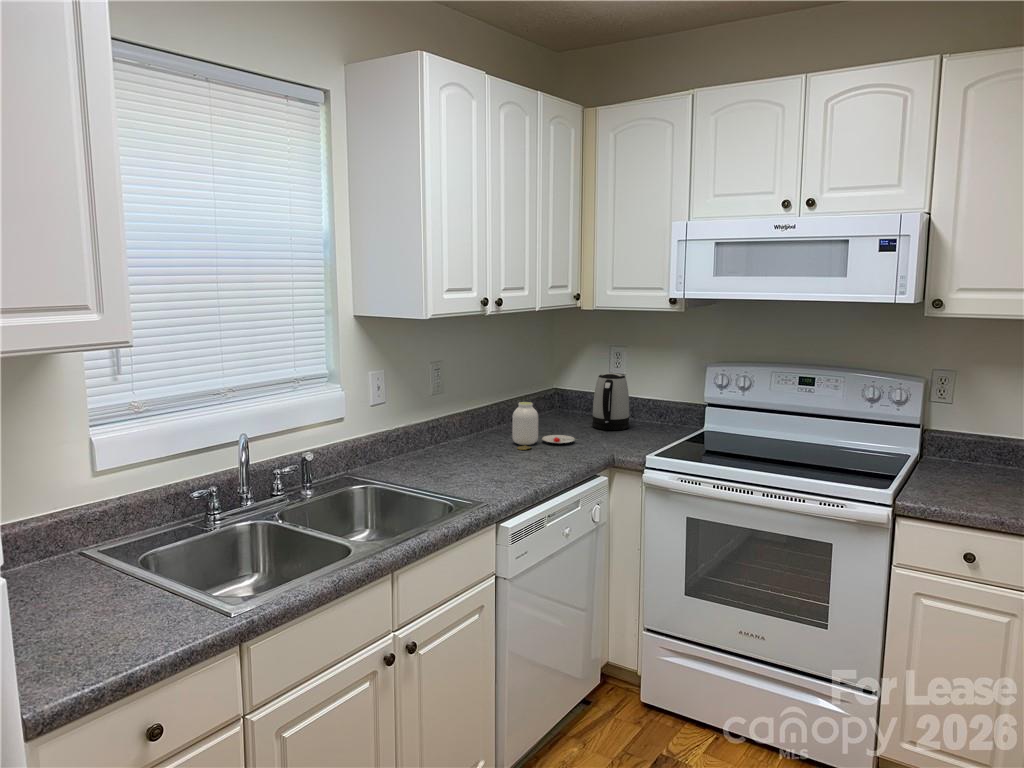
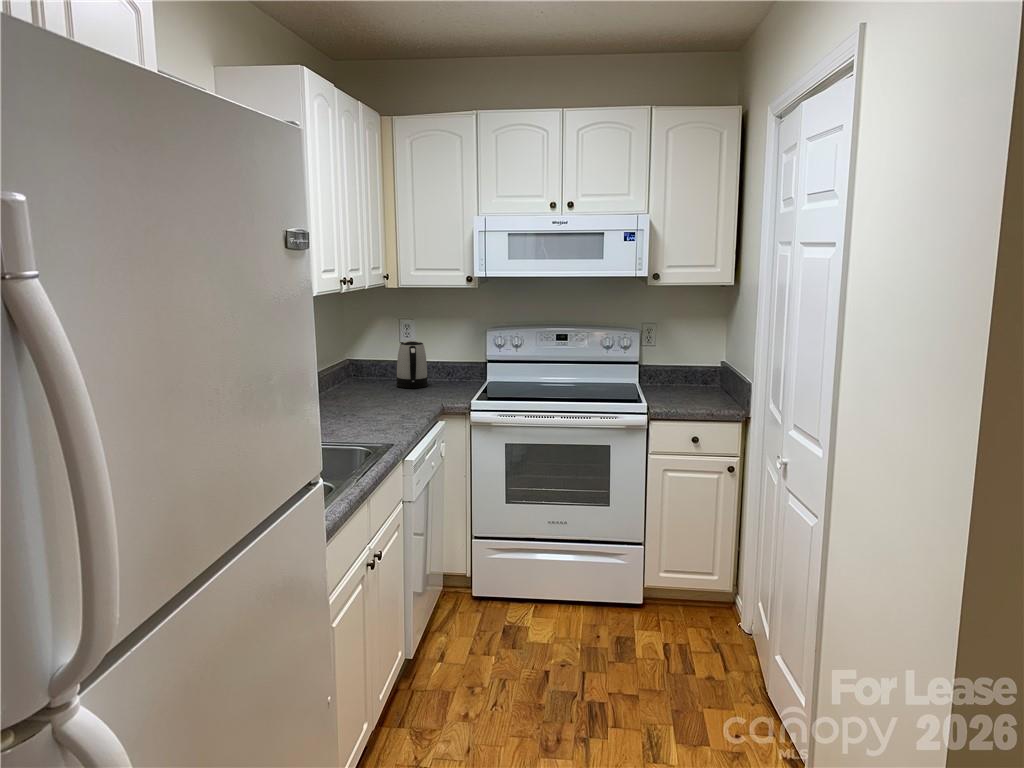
jar: present [512,402,575,450] -> none [349,367,404,408]

